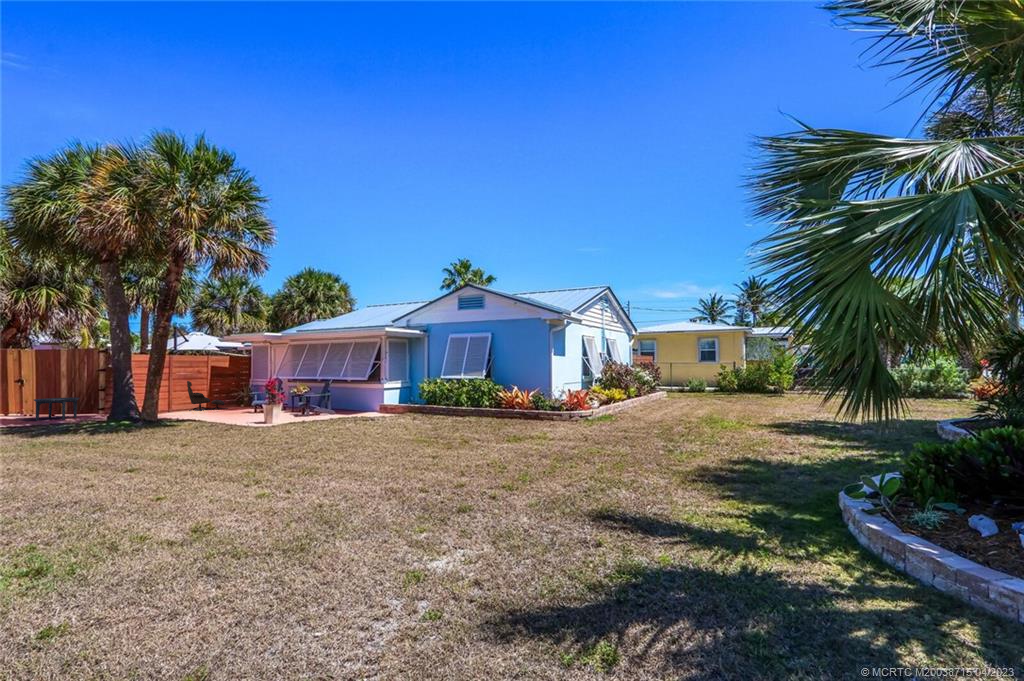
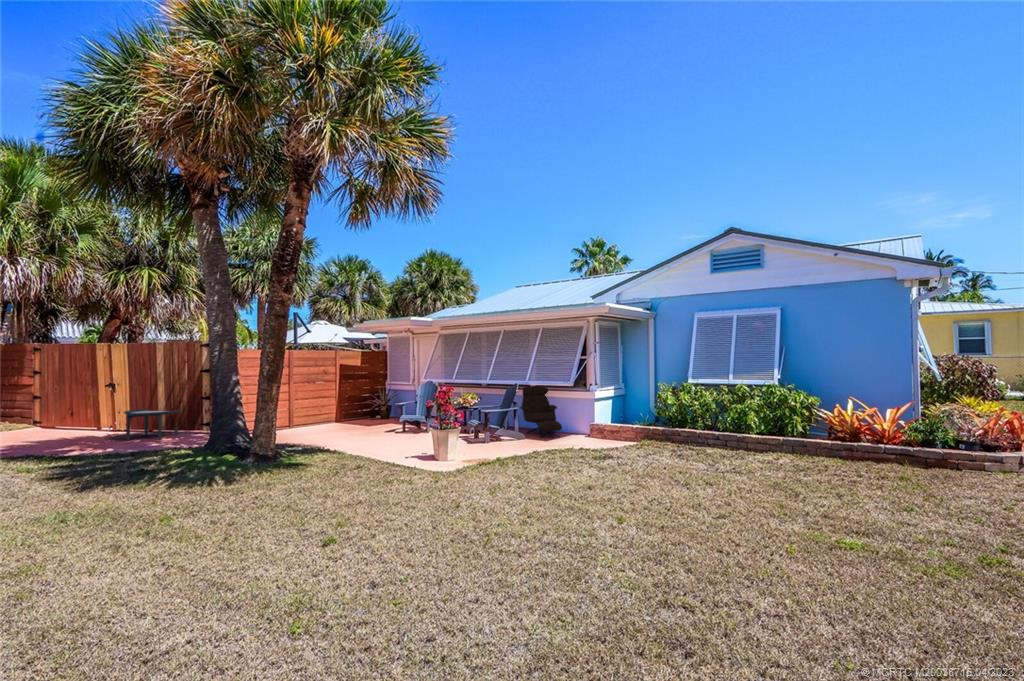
lounge chair: present [187,381,224,411] -> present [520,386,562,438]

